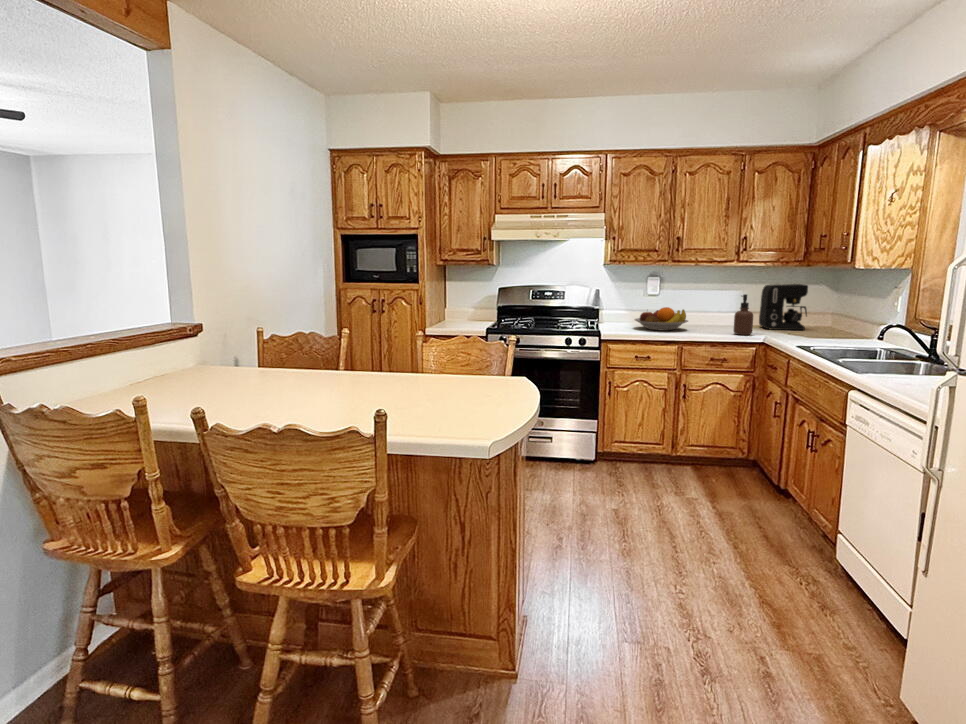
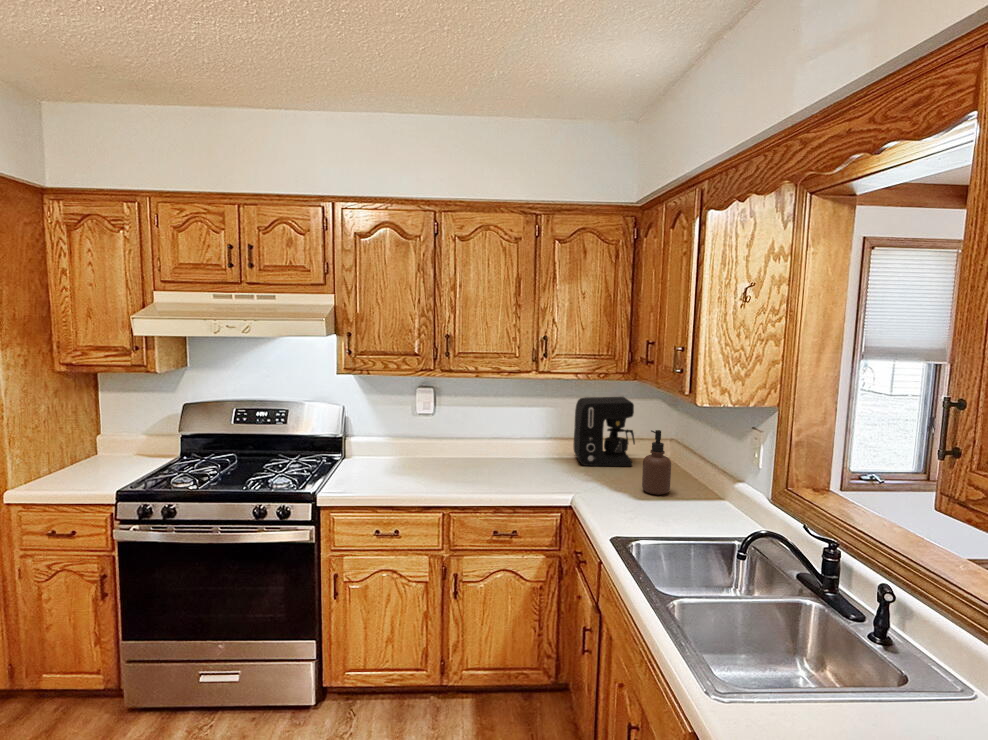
soap dispenser: present [734,294,753,335] -> present [642,430,671,495]
fruit bowl: present [635,307,688,330] -> none [387,439,468,478]

